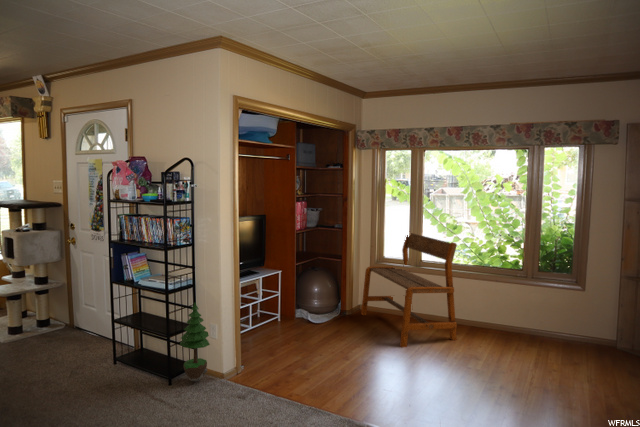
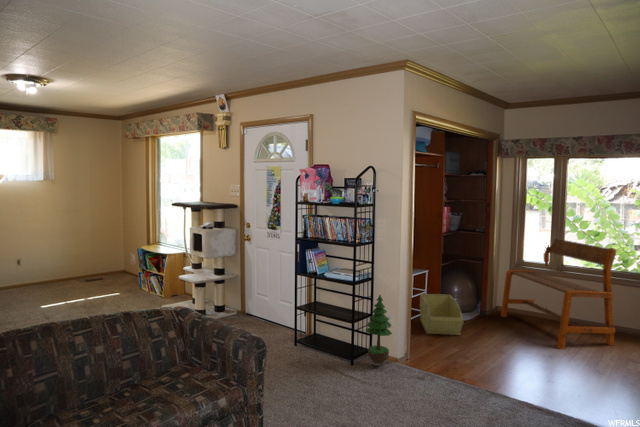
storage bin: none [272,295,309,339] -> present [420,294,464,335]

